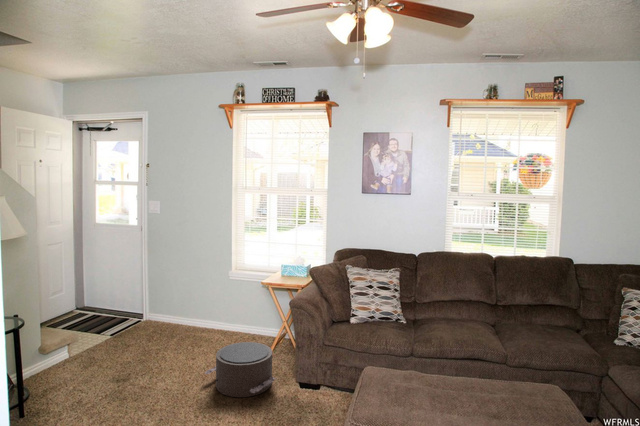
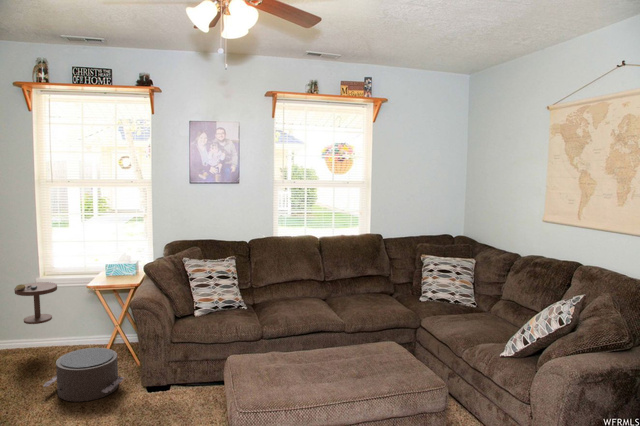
side table: none [207,275,240,337] -> present [14,282,57,324]

